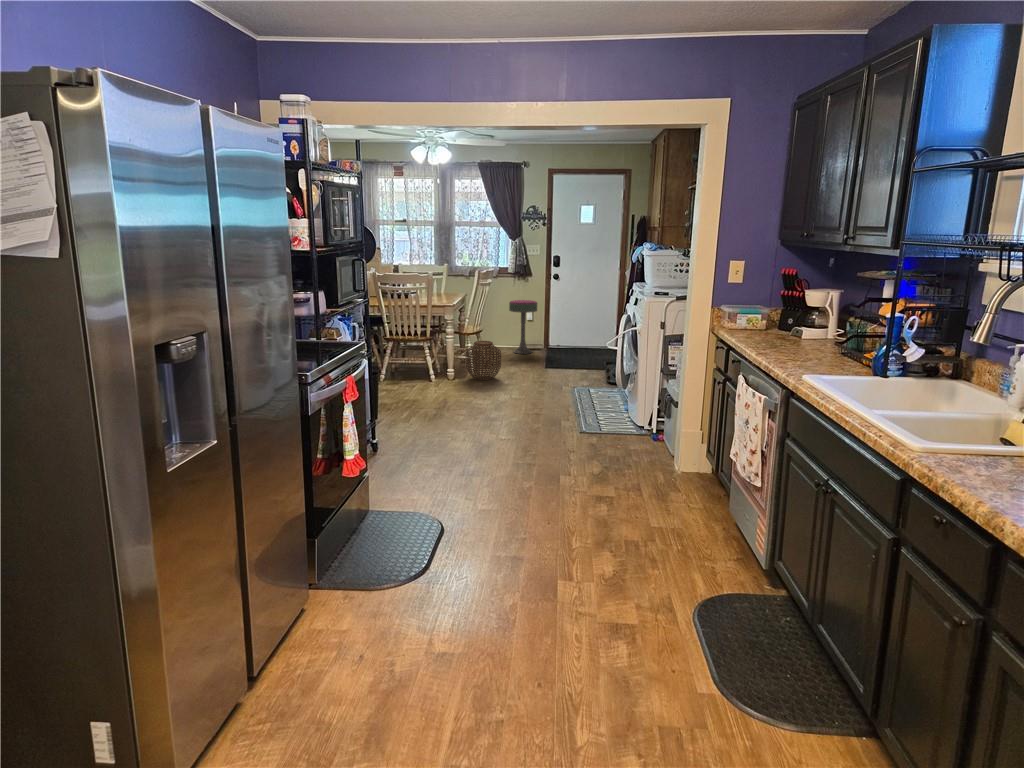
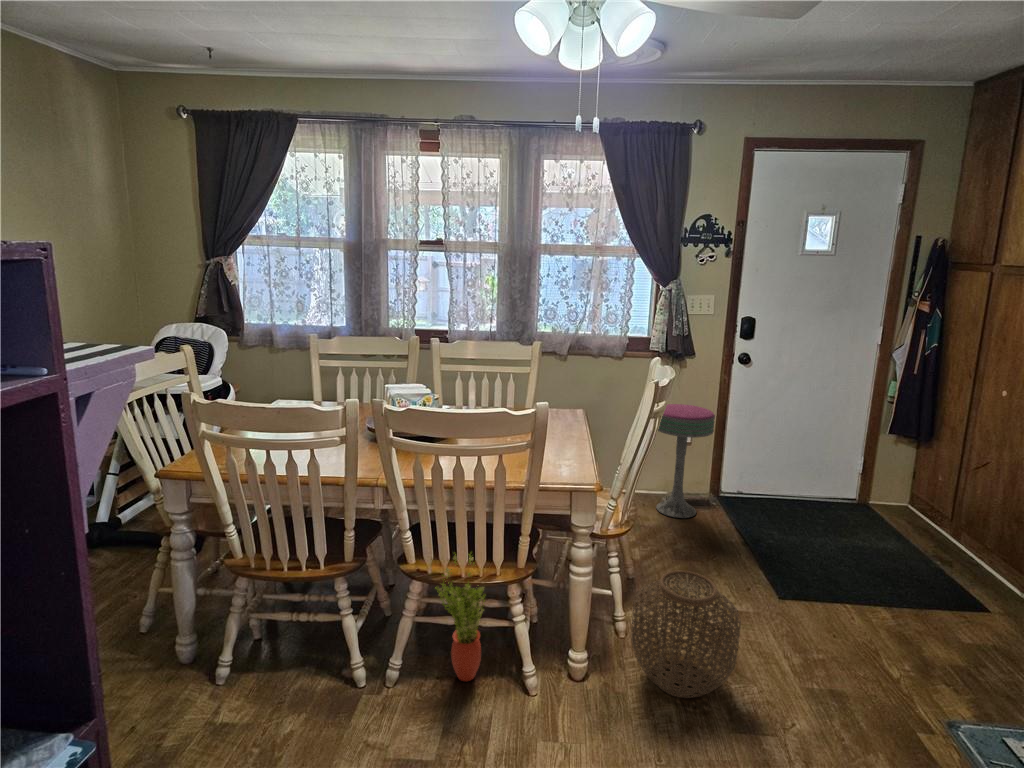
potted plant: none [396,331,417,378] -> present [436,554,485,681]

